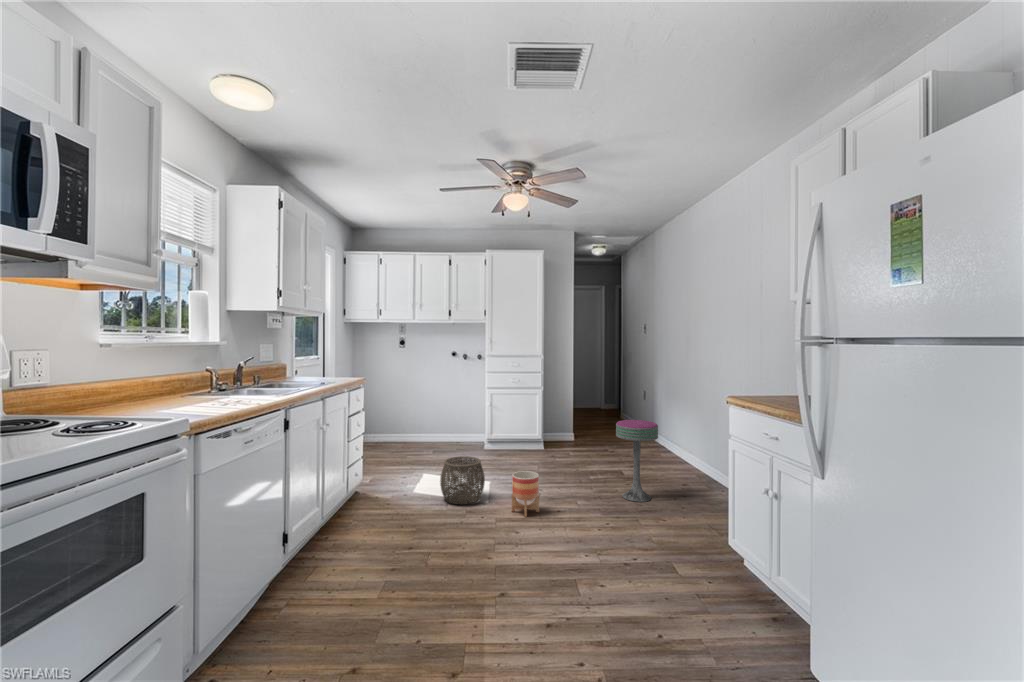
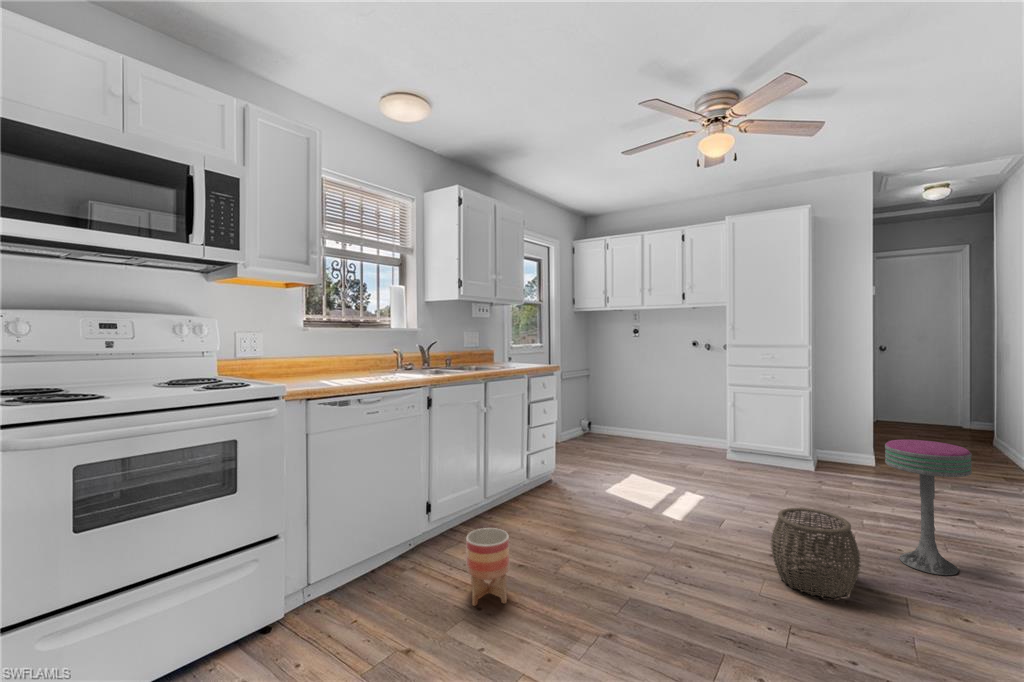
woven basket: present [440,456,485,505] -> present [771,508,861,598]
planter: present [512,471,539,517] -> present [466,528,509,606]

